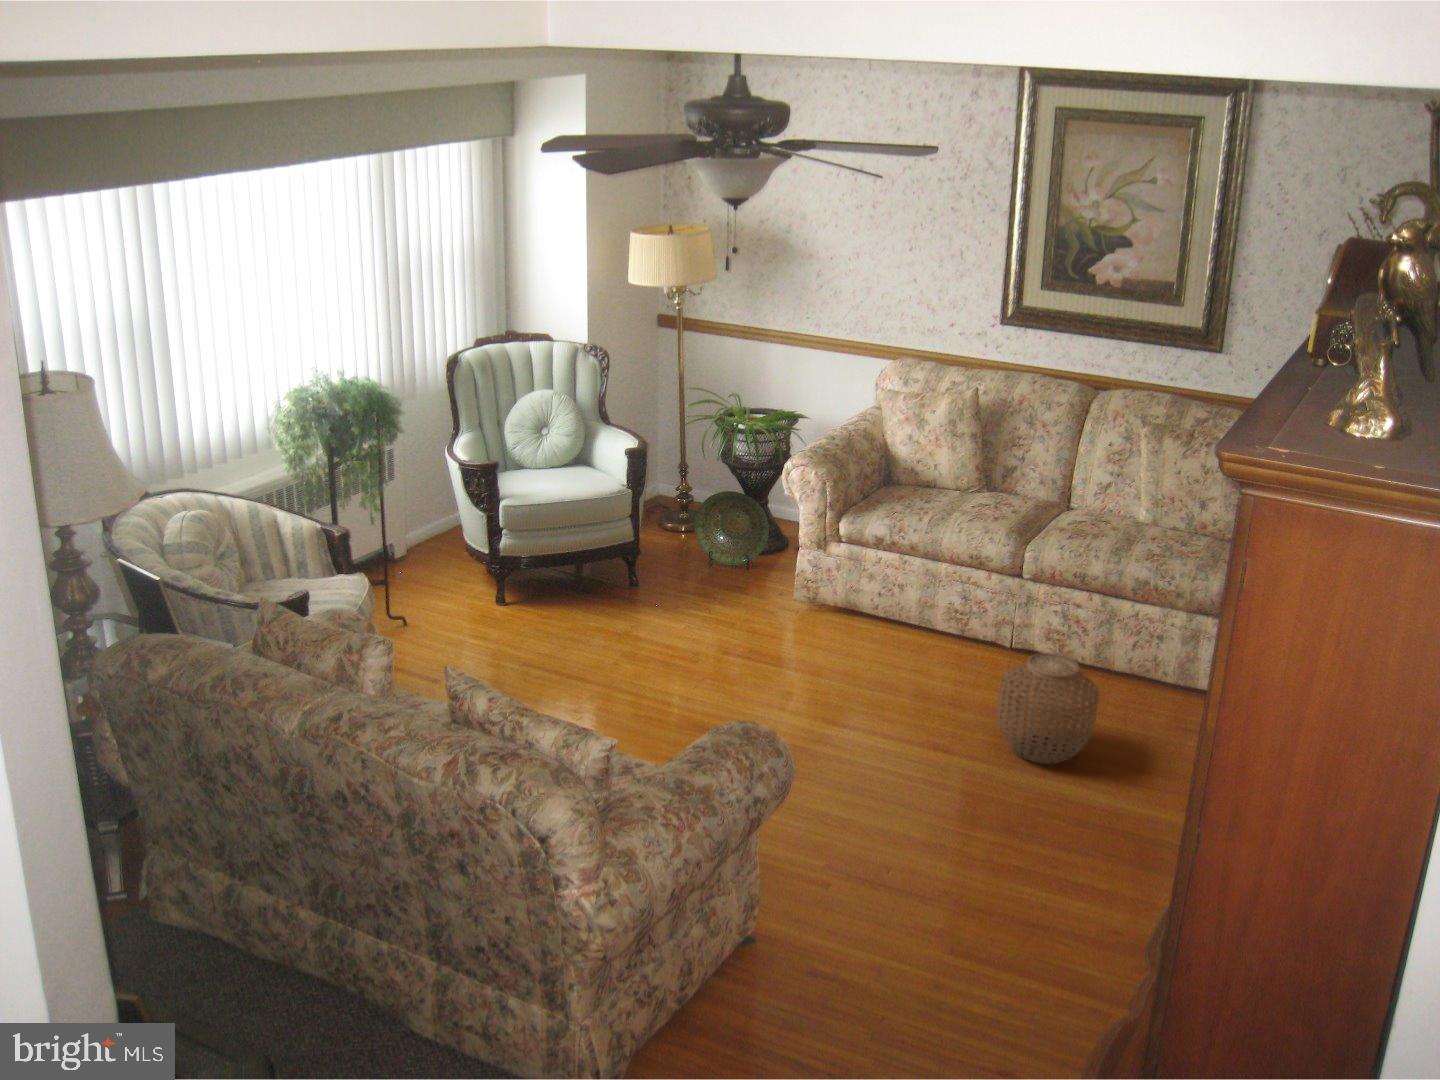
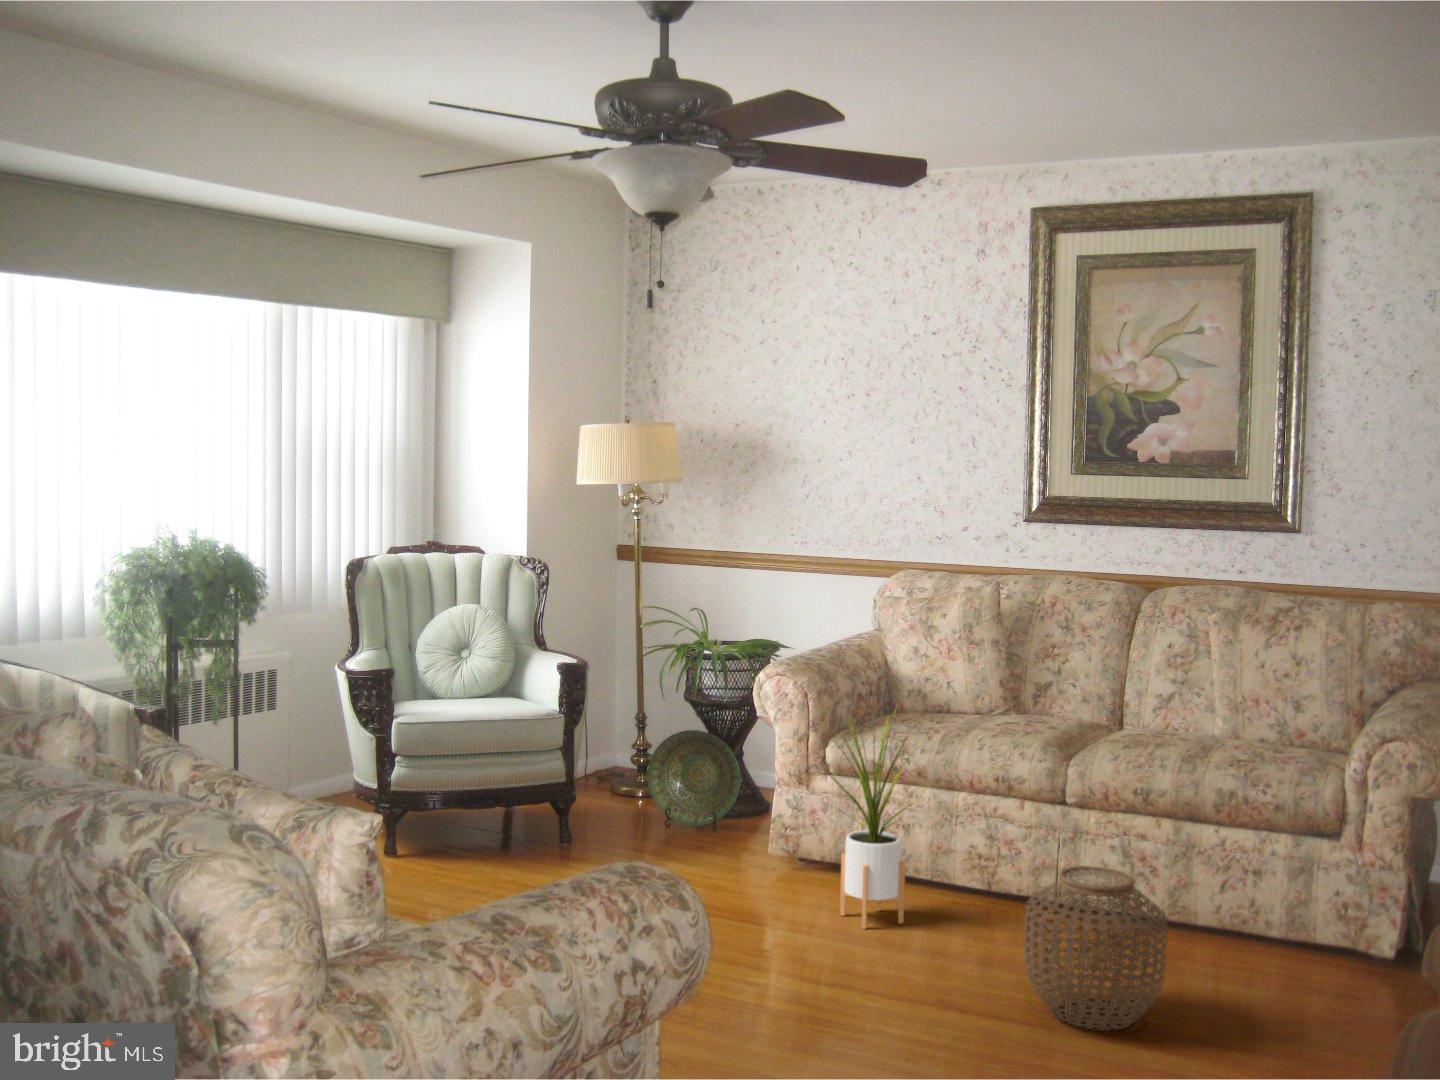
house plant: none [843,507,935,672] -> present [828,709,924,929]

